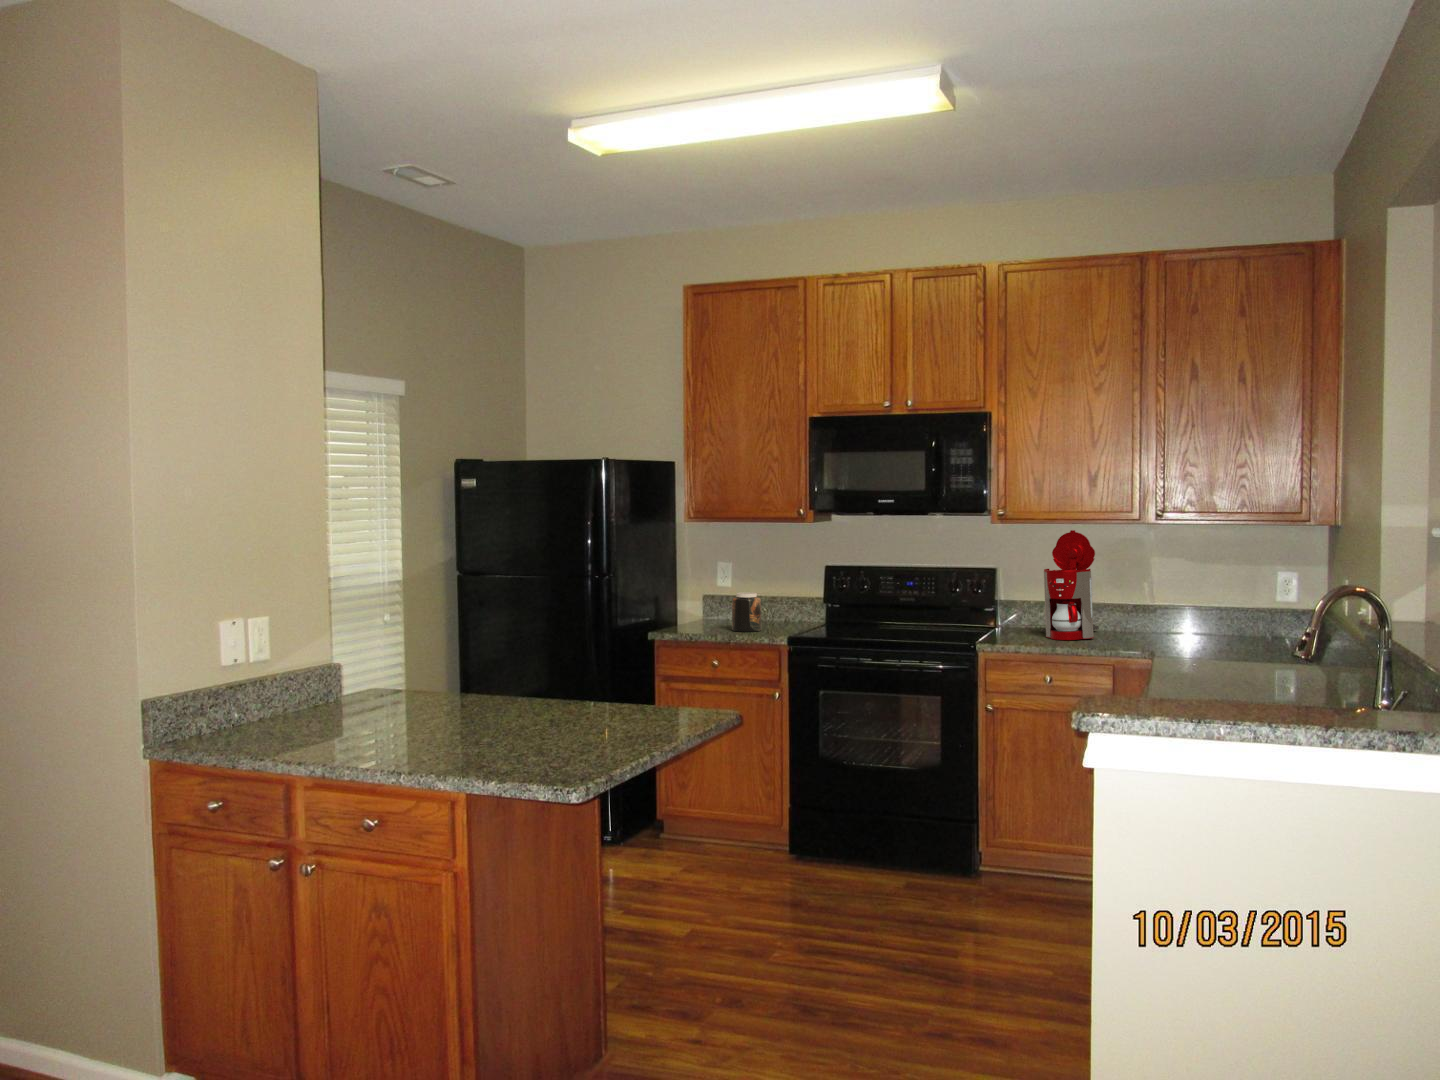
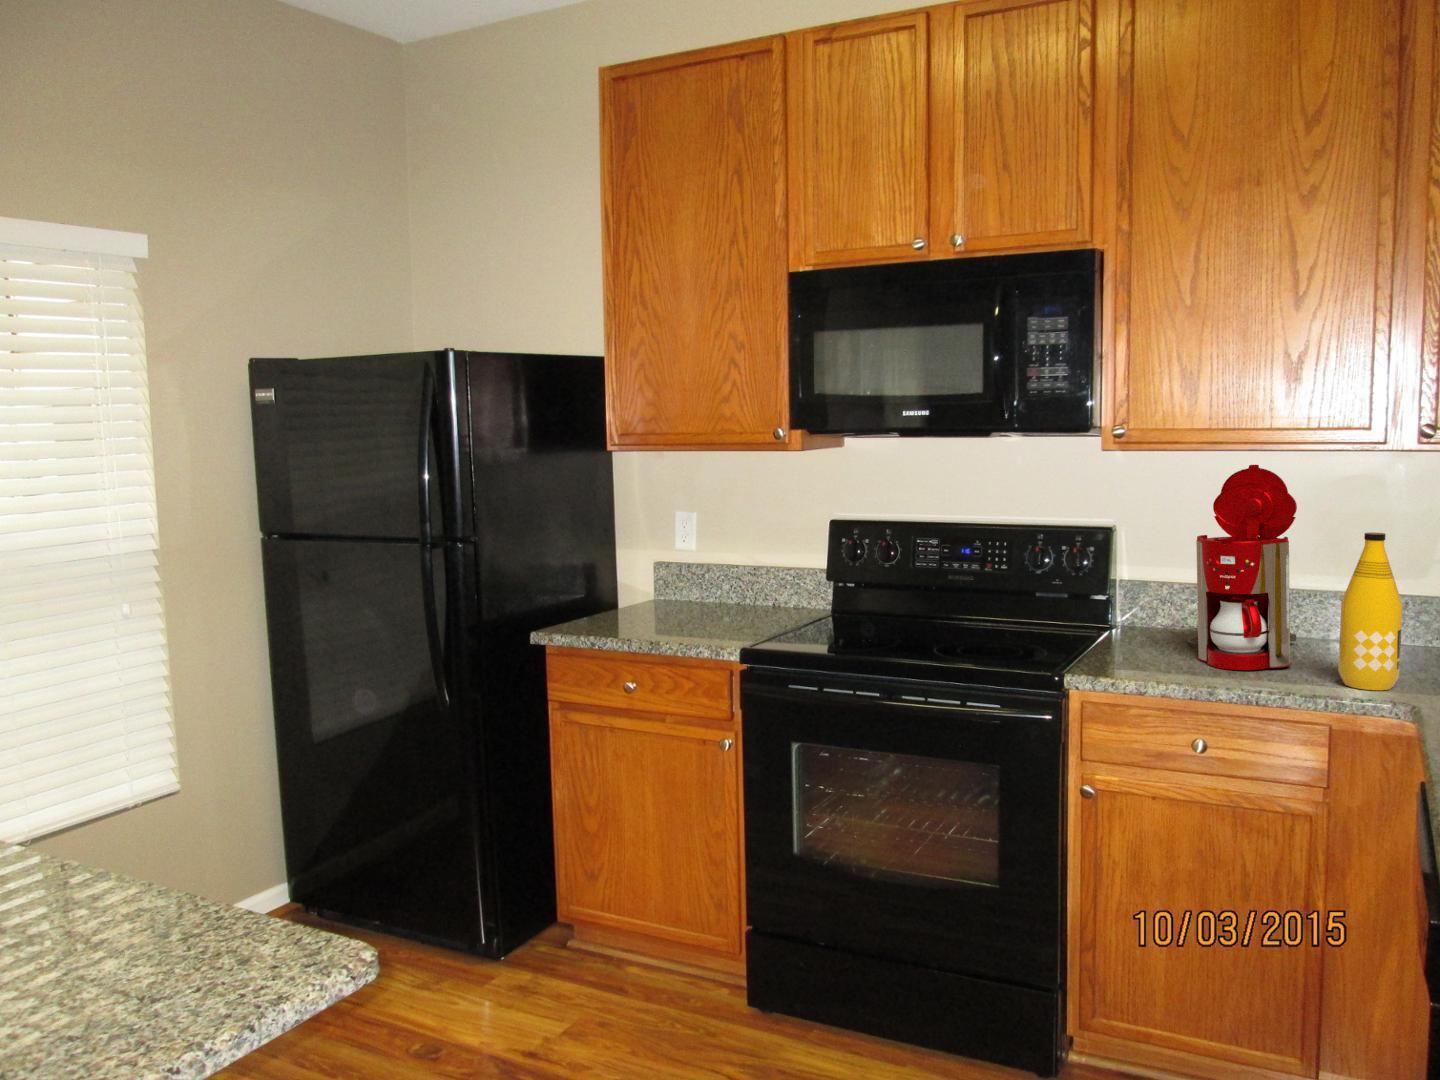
bottle: none [1116,565,1145,645] -> present [1338,532,1403,690]
jar: present [732,592,761,632] -> none [668,566,716,632]

